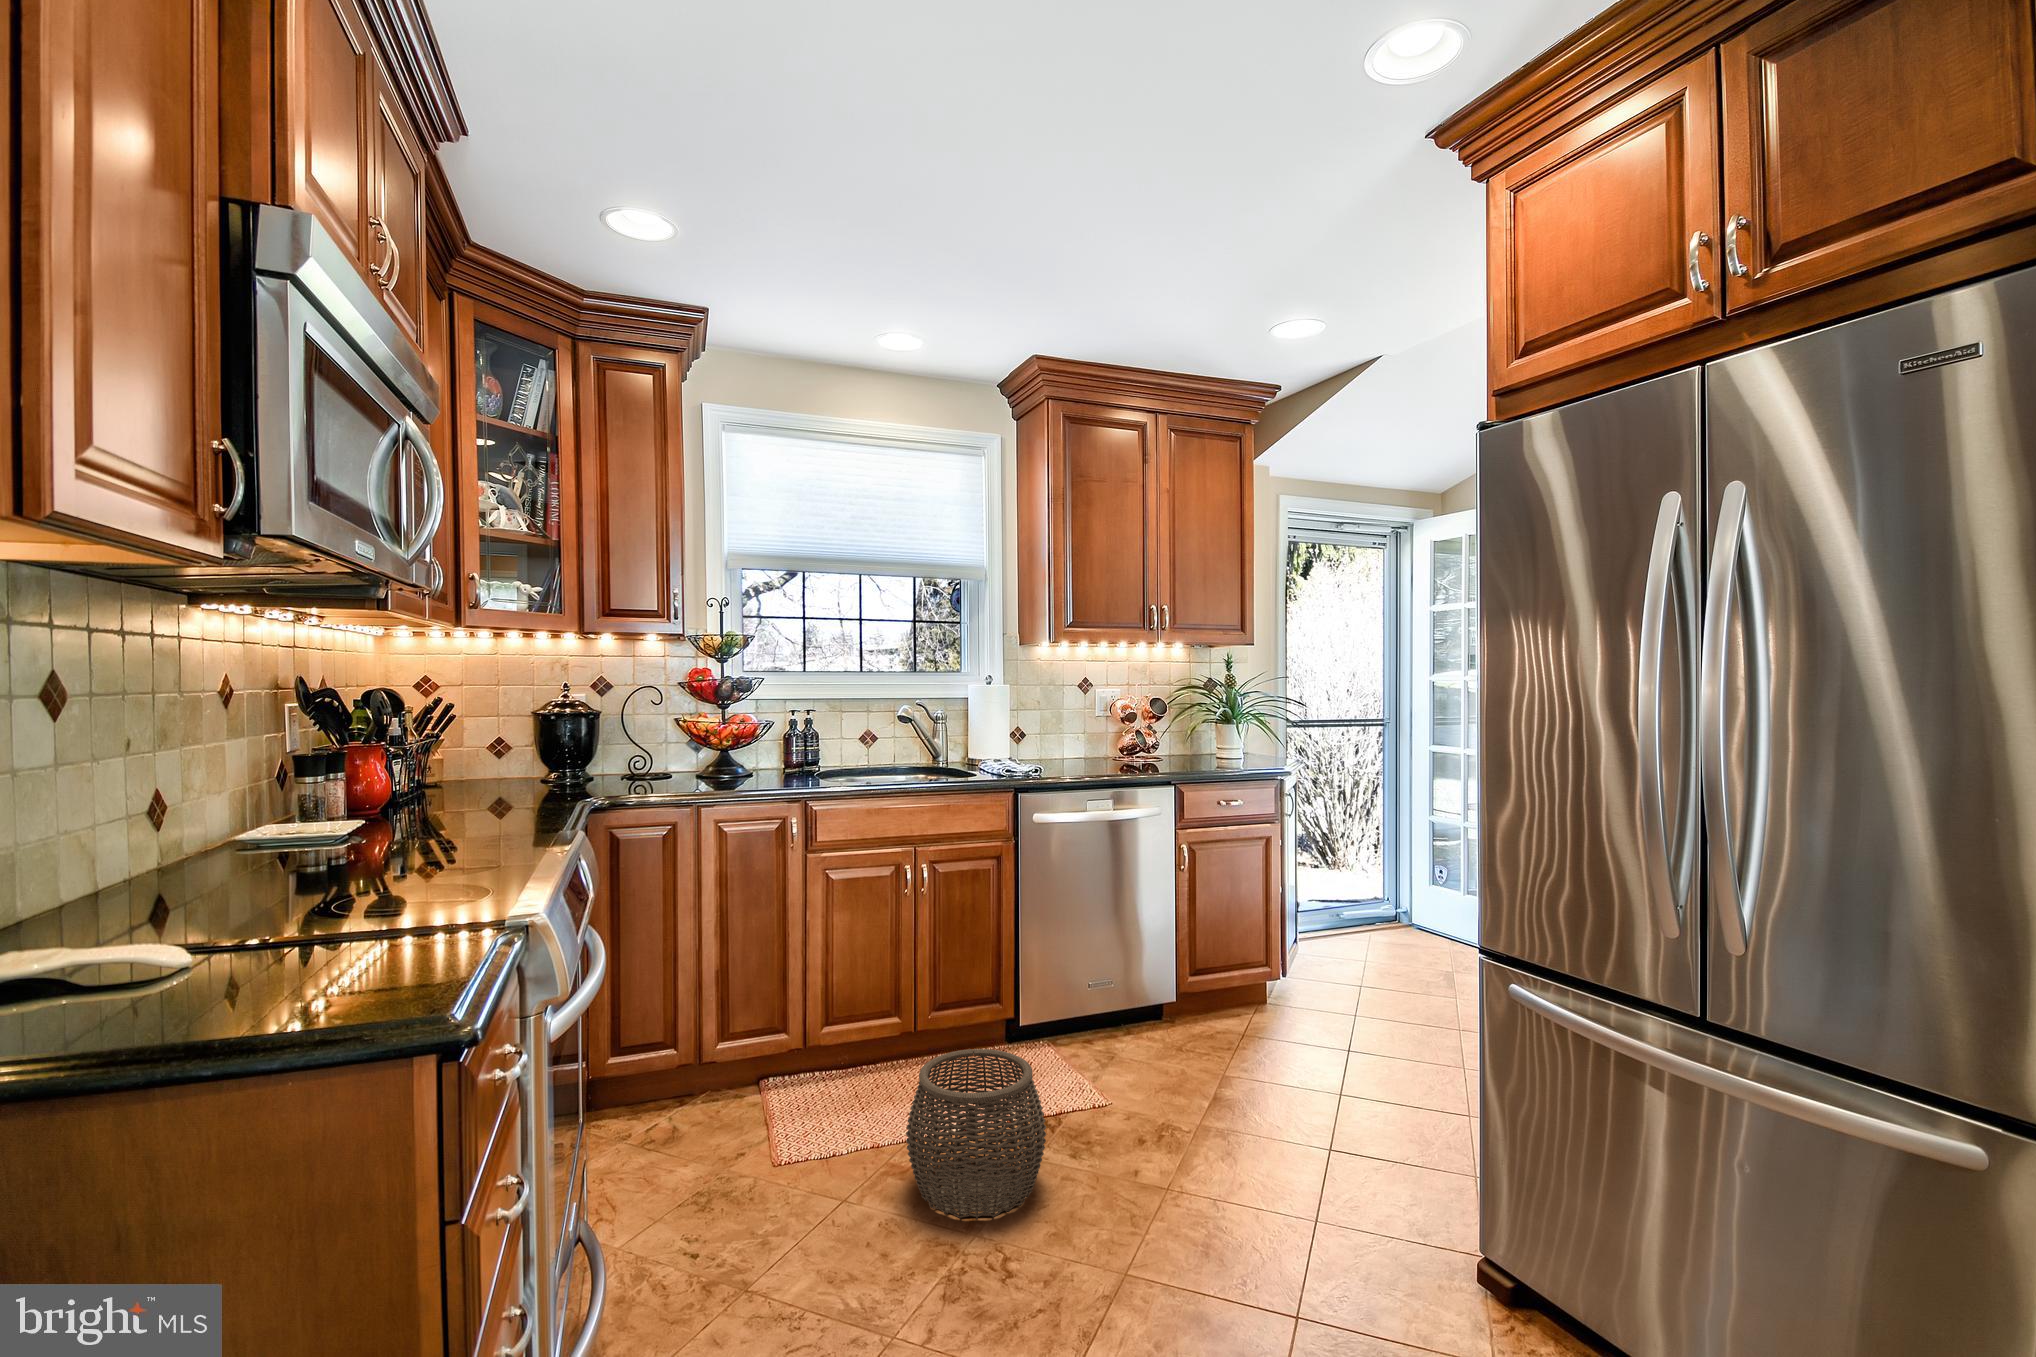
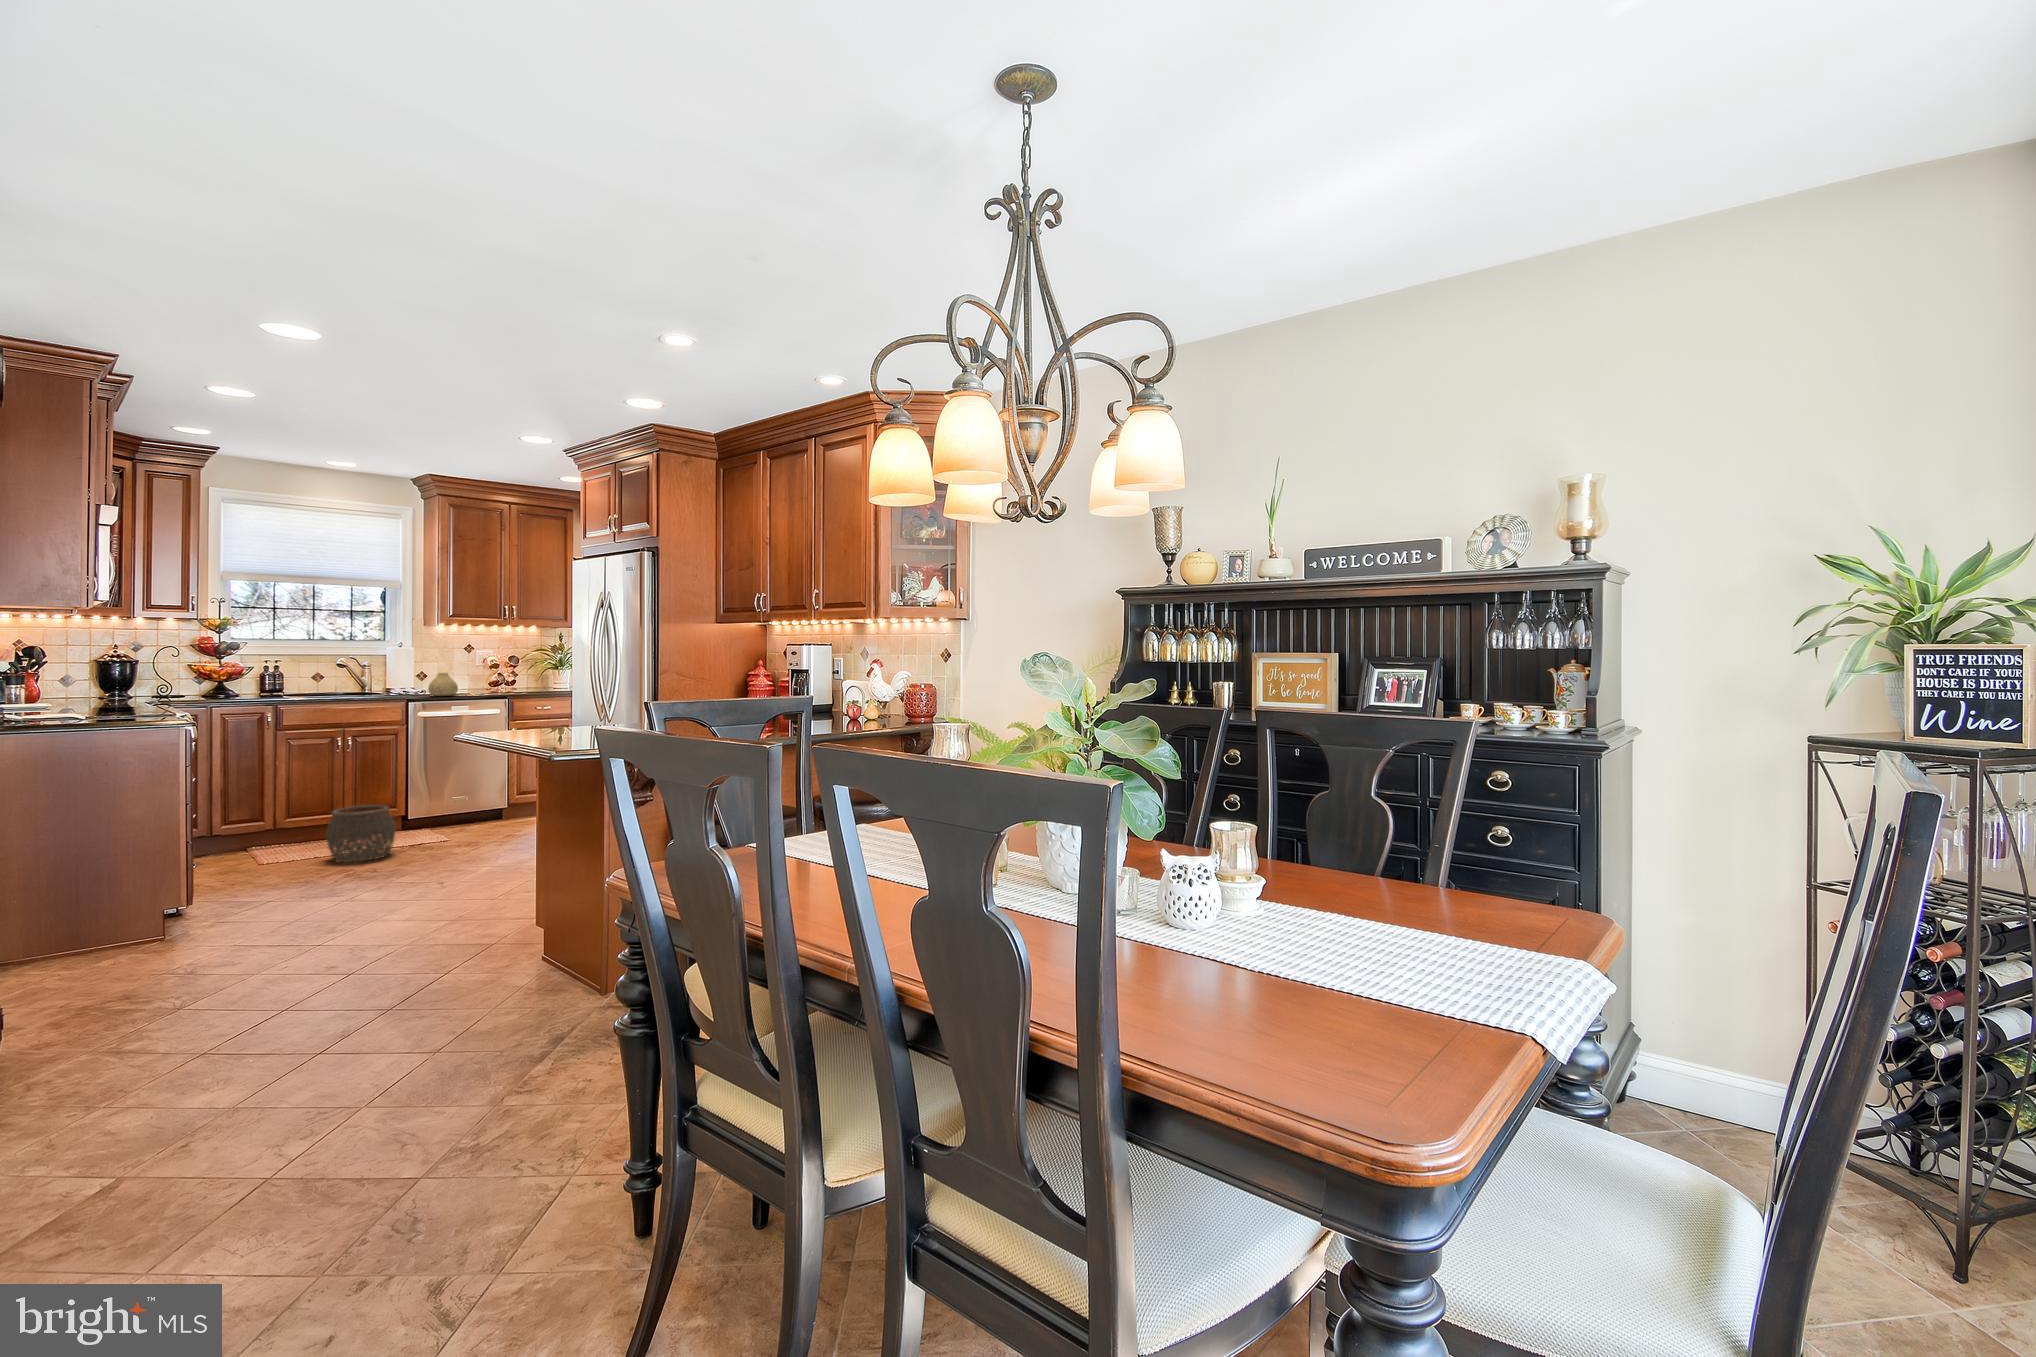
vase: none [1050,732,1100,779] -> present [428,673,458,696]

